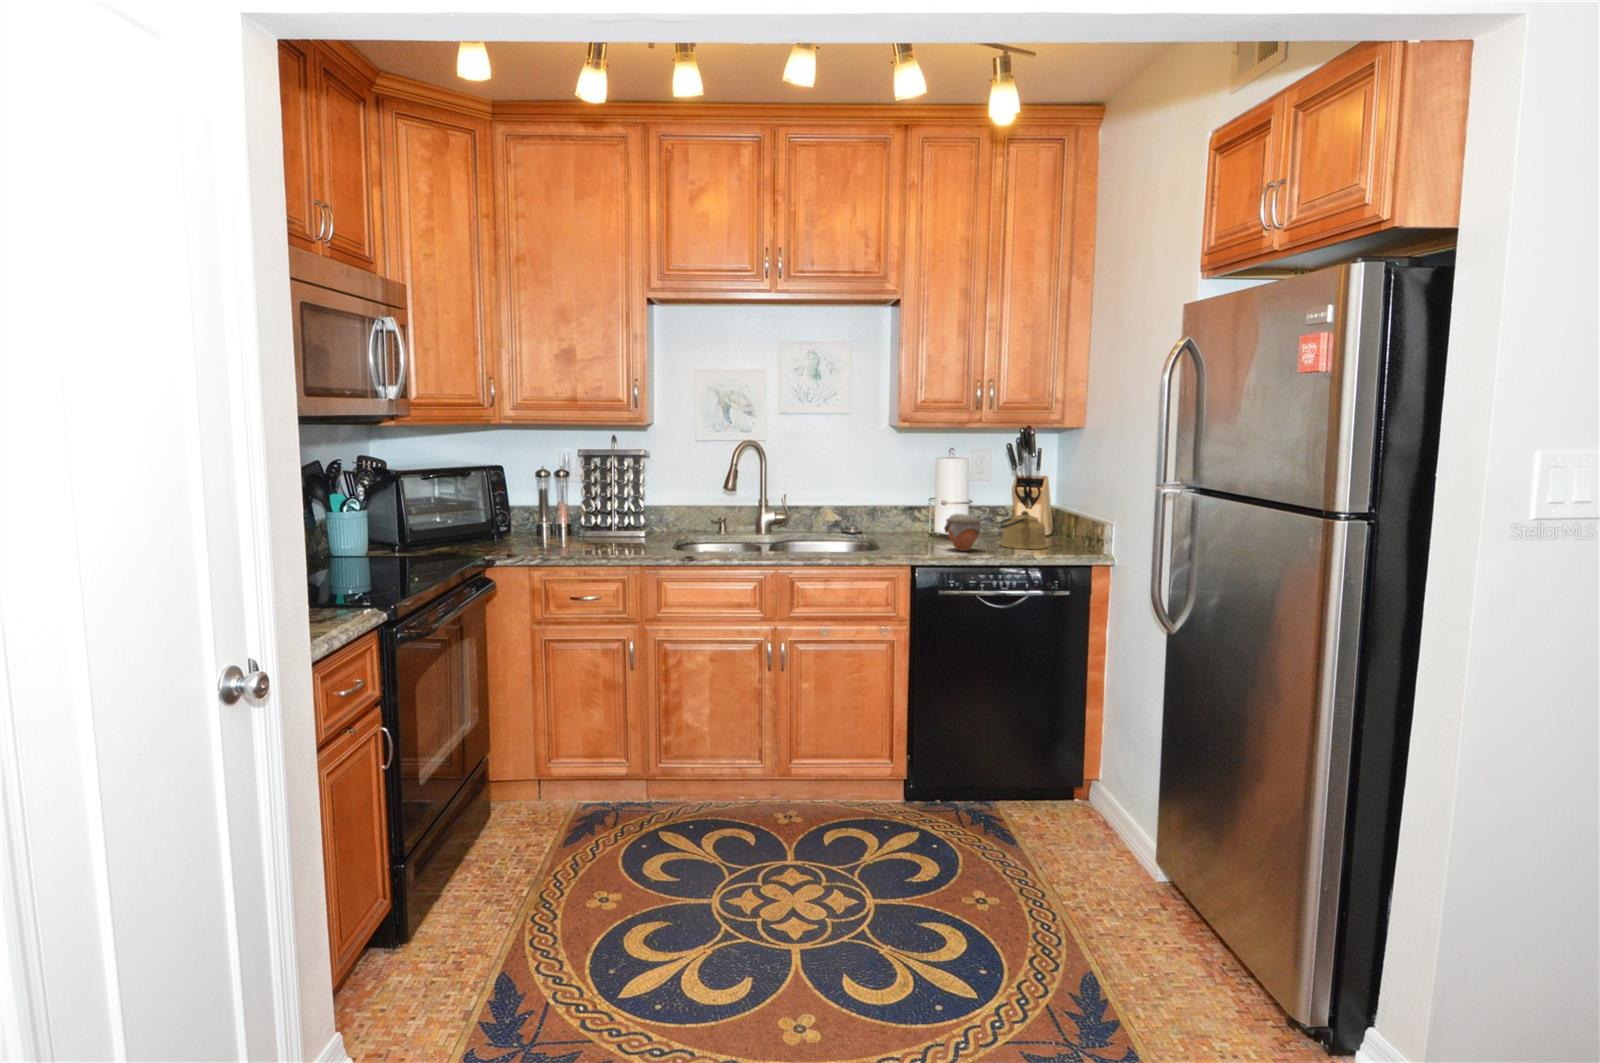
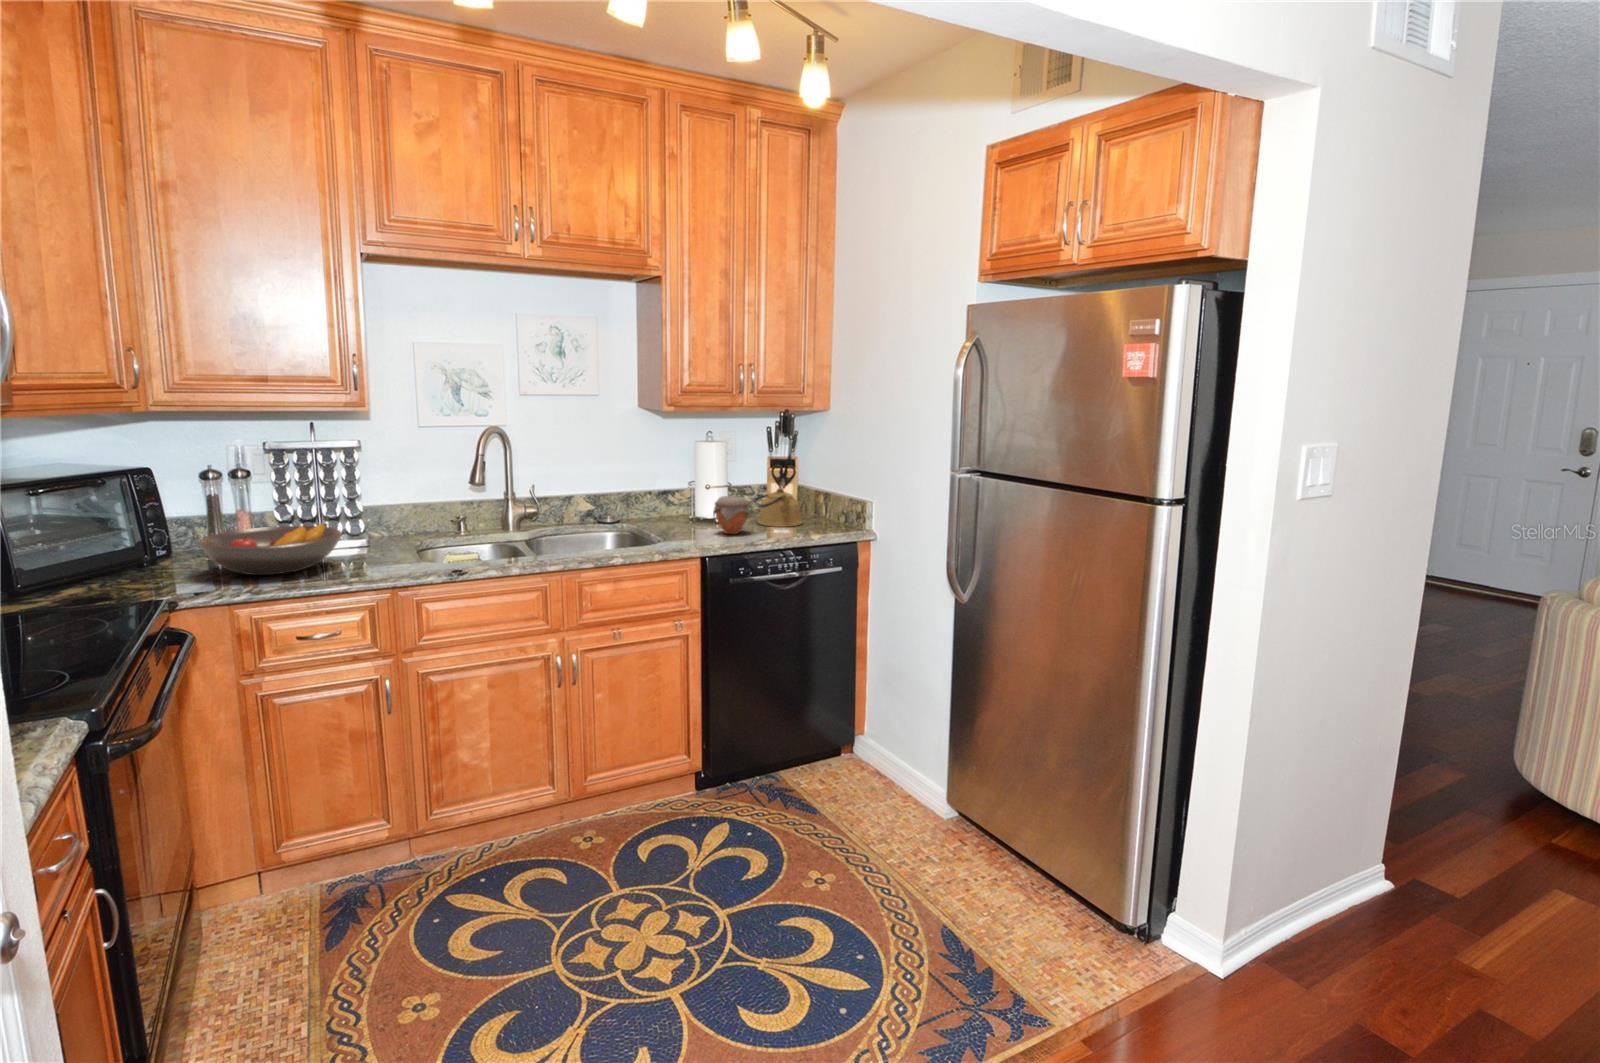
fruit bowl: none [521,512,620,549] -> present [198,523,342,575]

